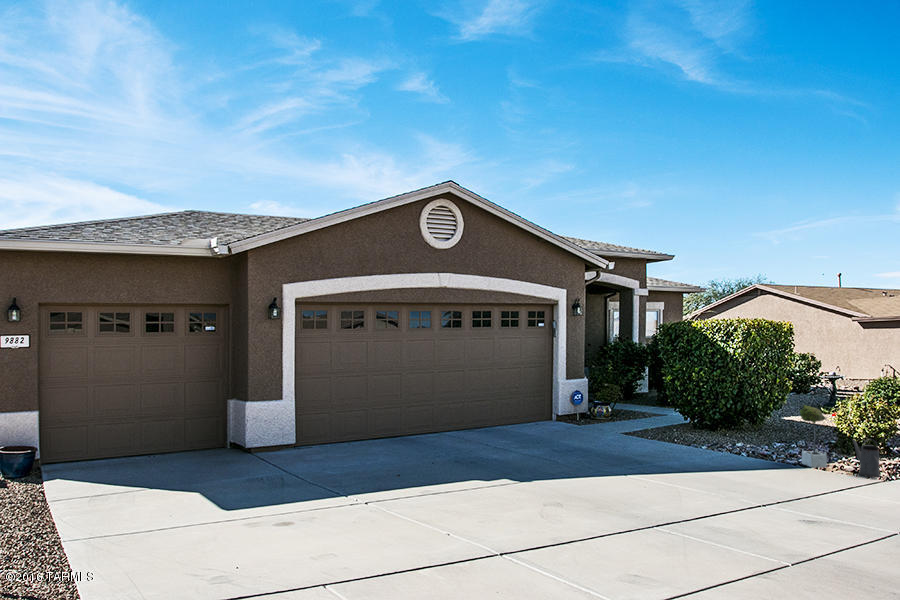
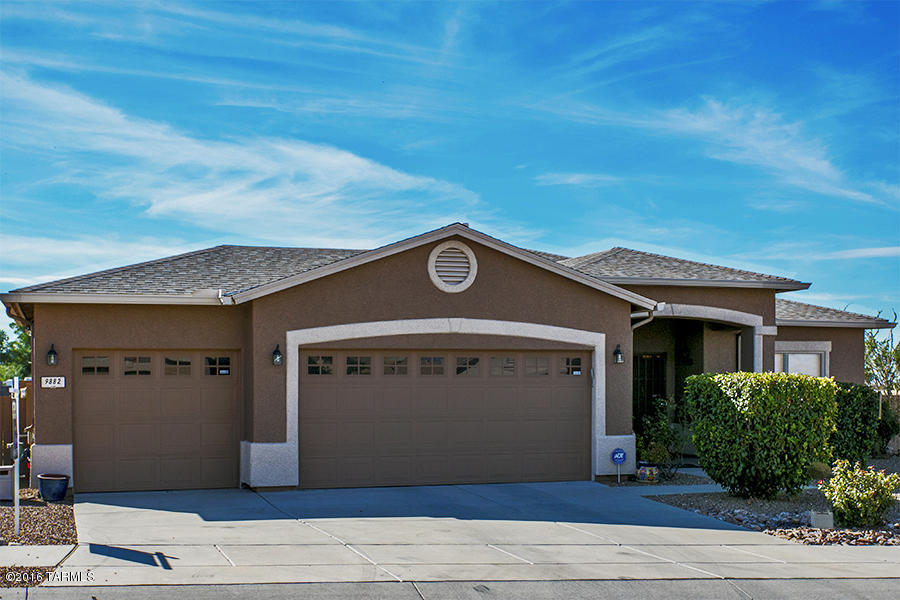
watering can: present [853,439,880,477] -> none [857,497,879,538]

